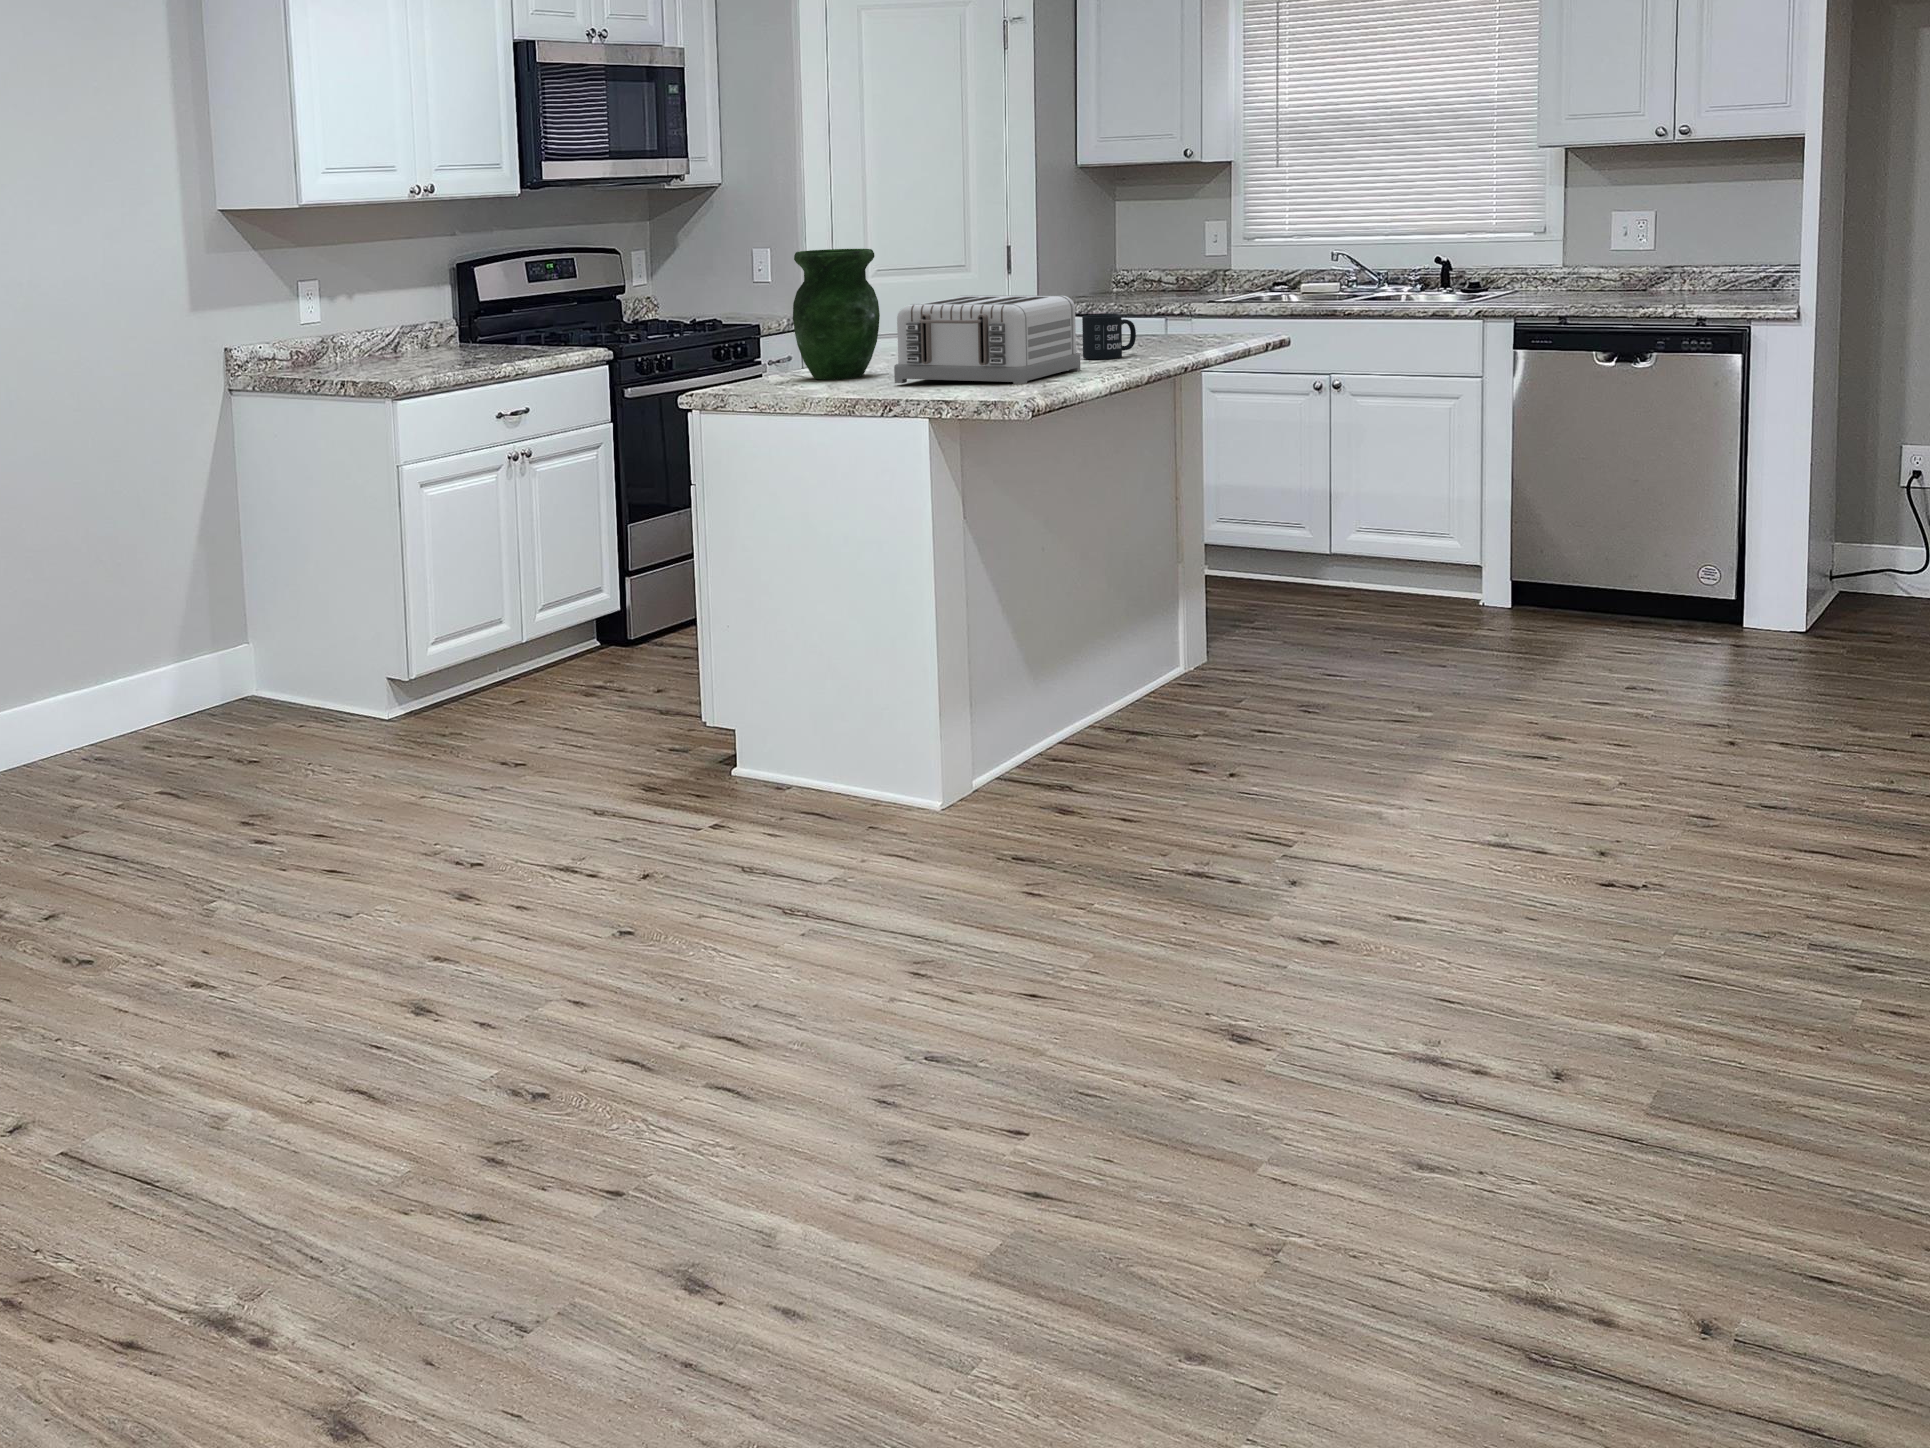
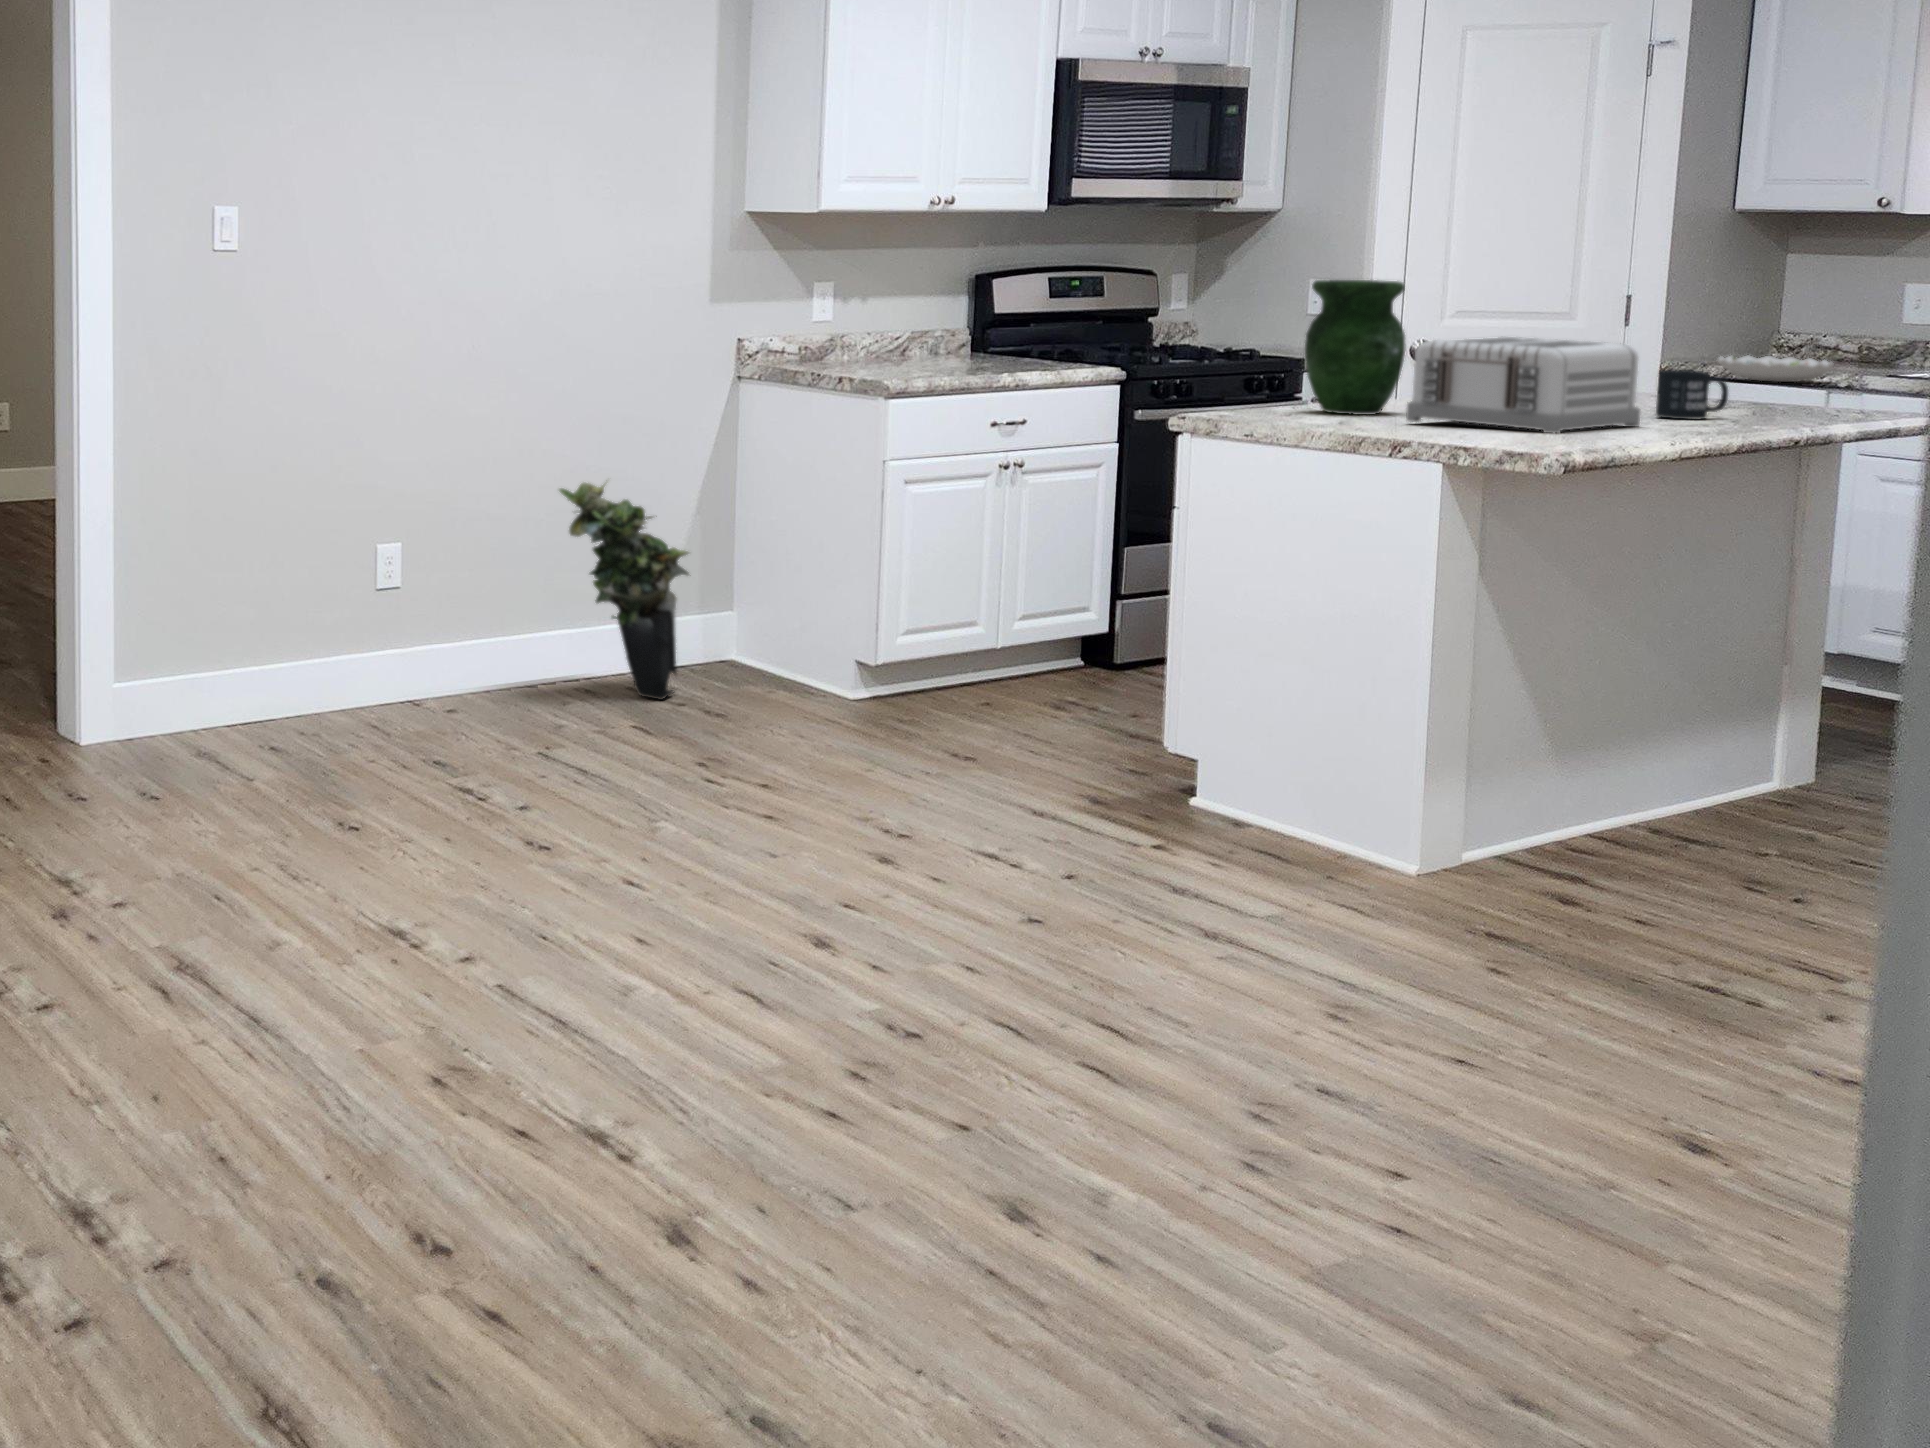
decorative bowl: none [1088,291,1174,314] -> present [1718,356,1833,382]
potted plant: none [35,517,198,756] -> present [559,482,689,700]

